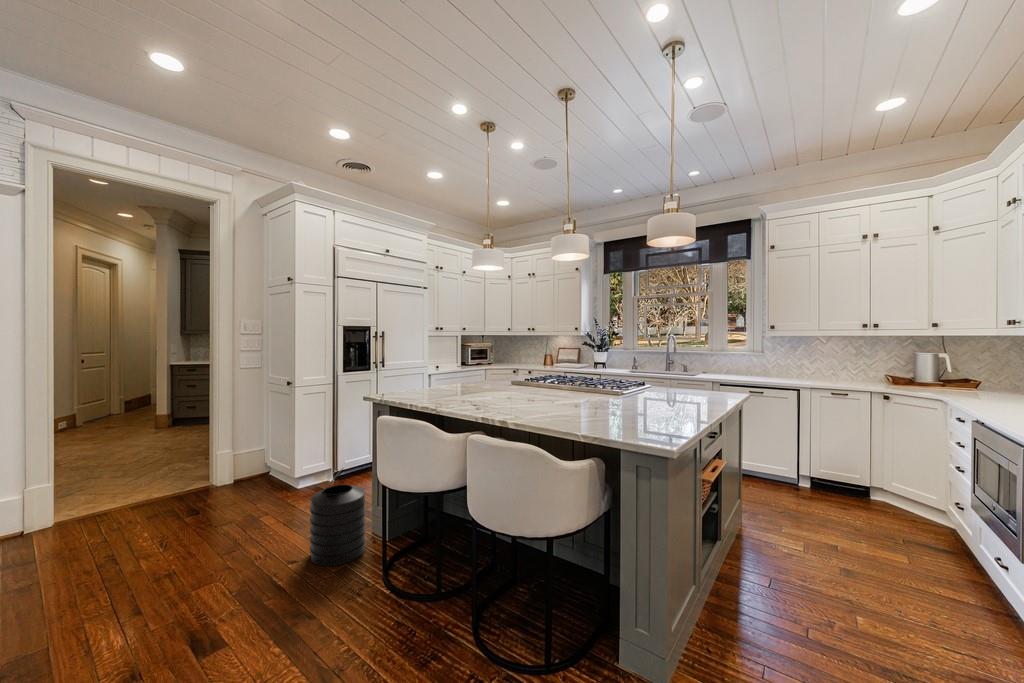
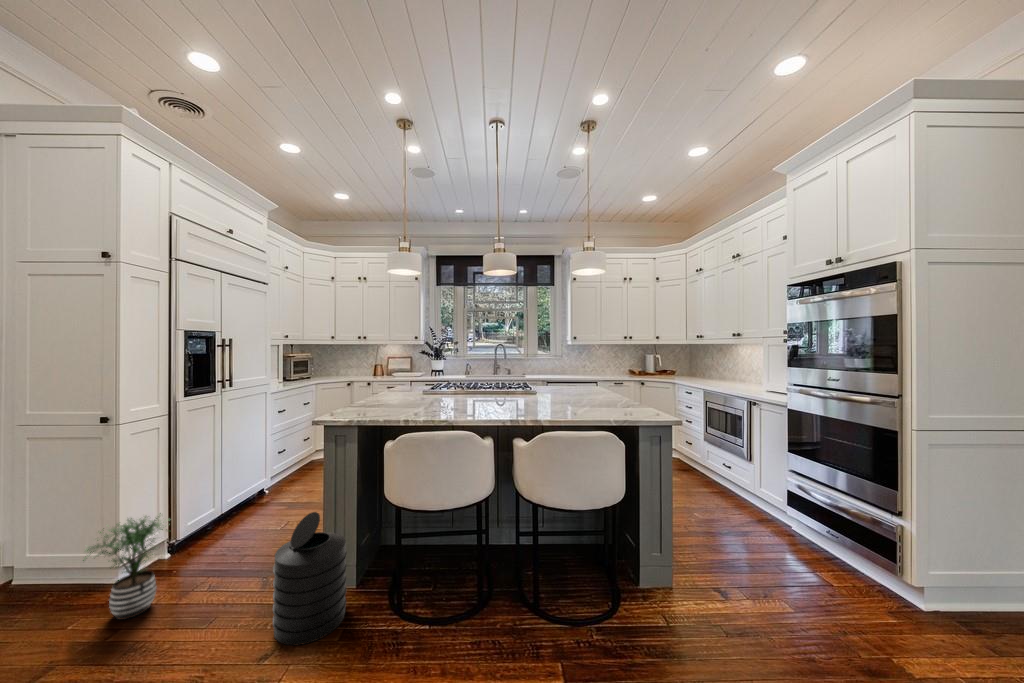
potted plant: none [259,447,309,512] -> present [83,513,167,620]

